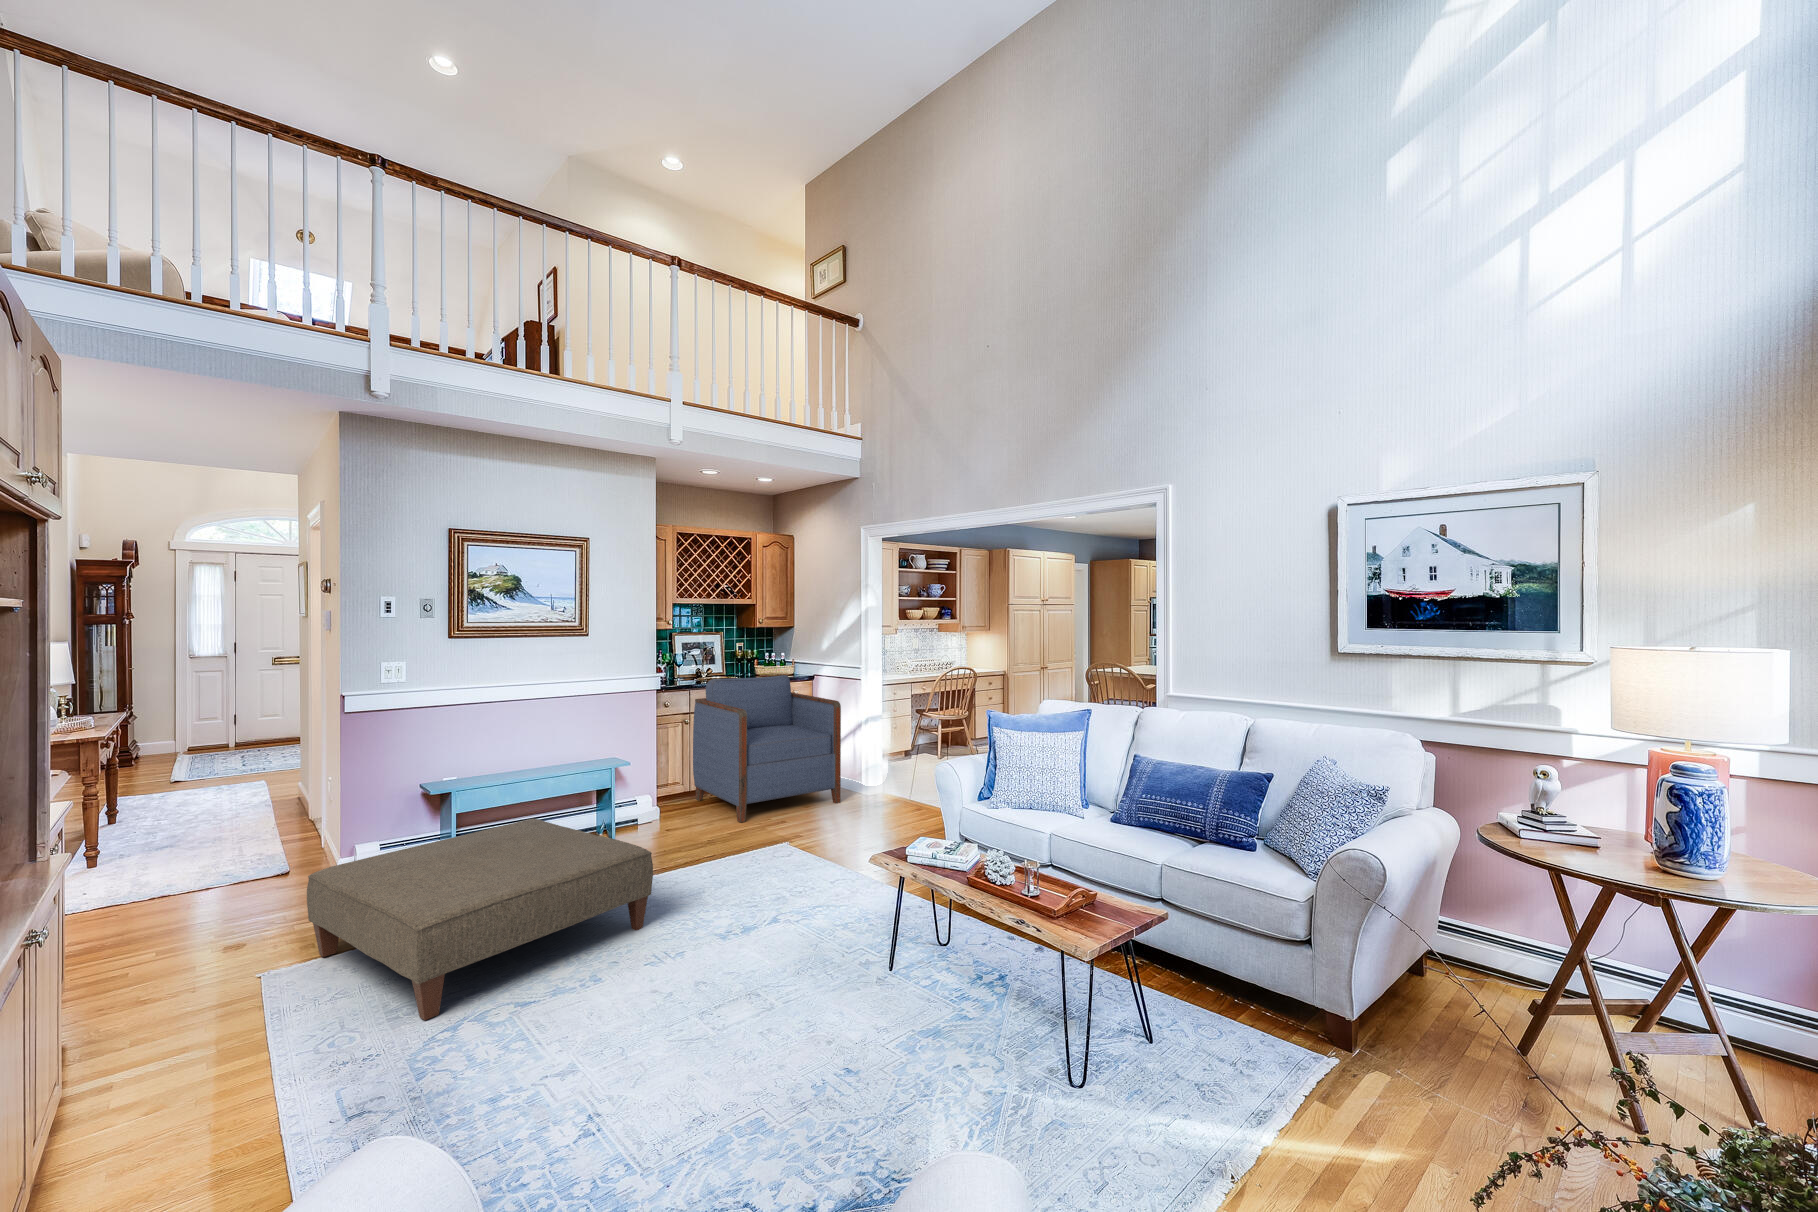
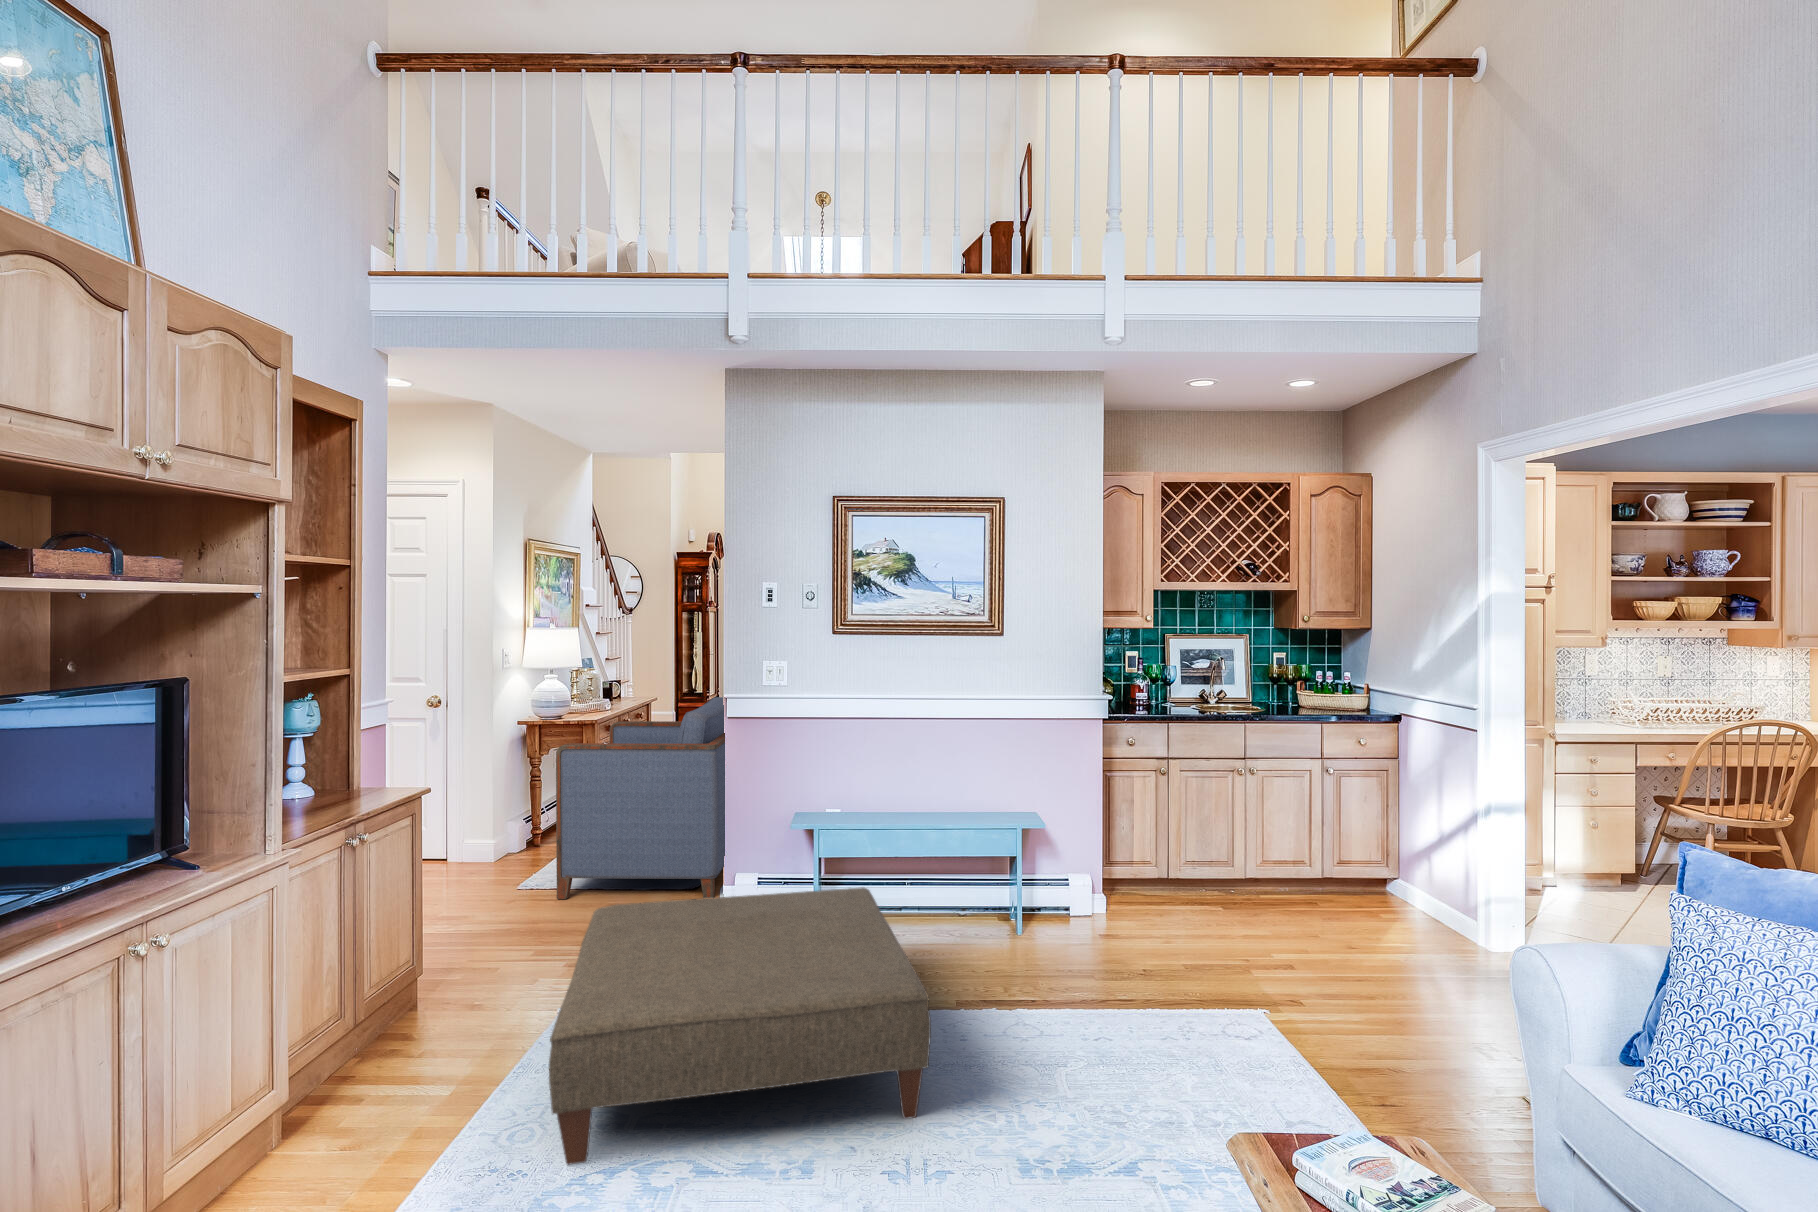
armchair: present [693,675,841,822] -> present [556,697,725,899]

